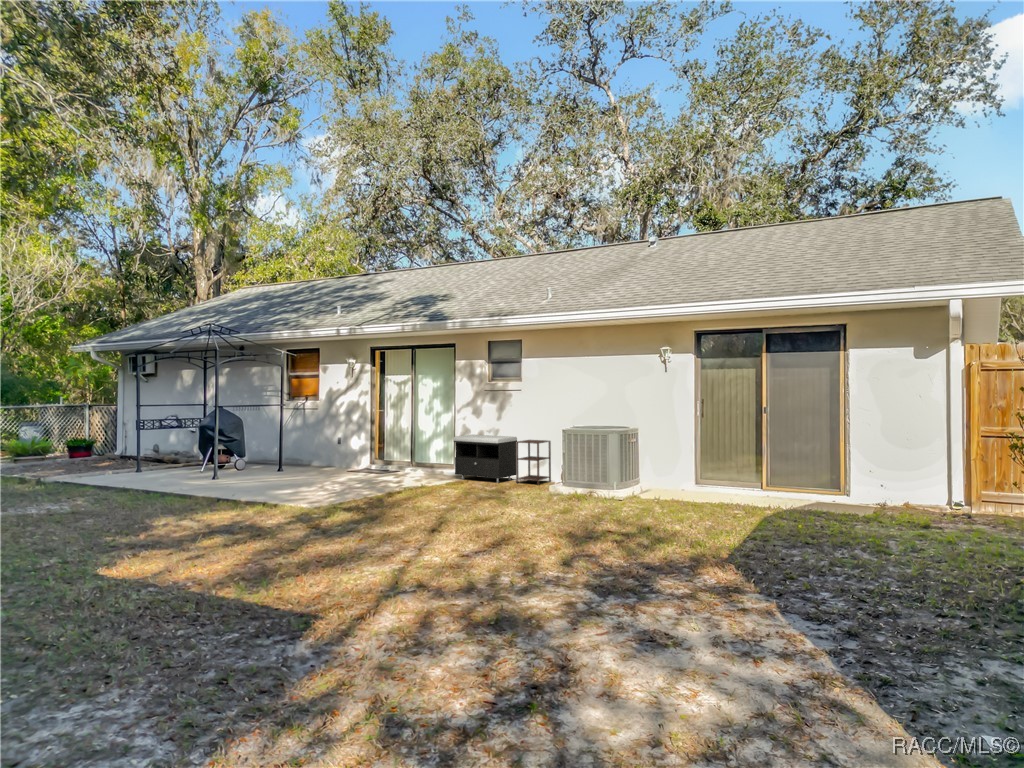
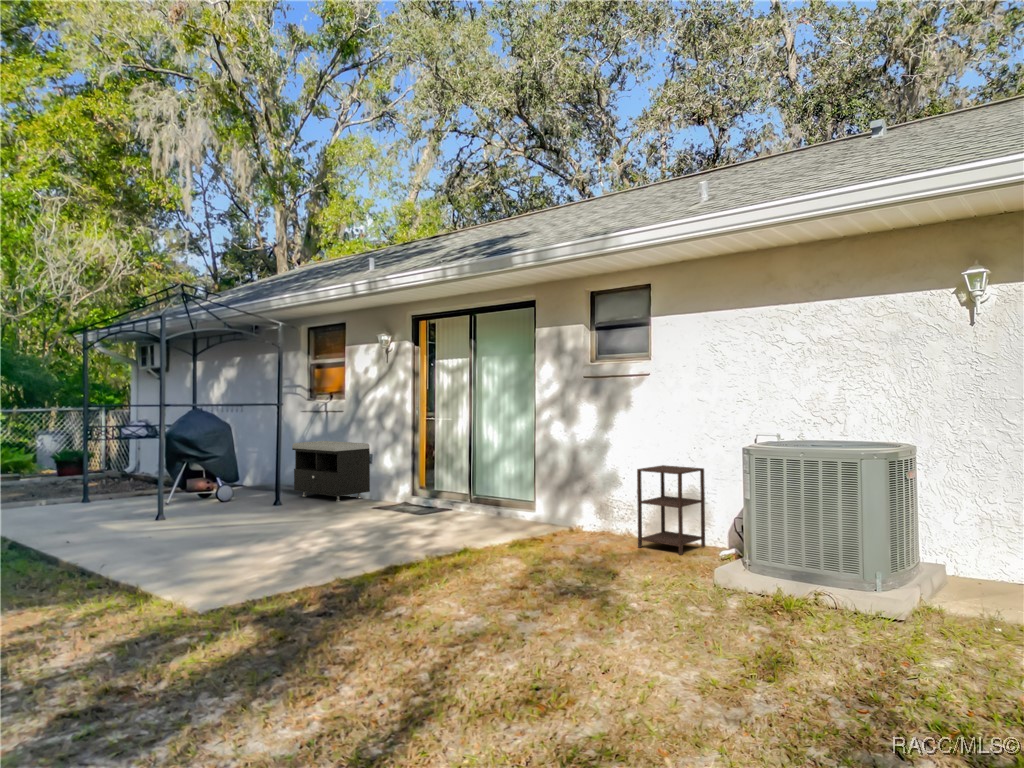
storage bench: present [454,435,517,482] -> present [292,441,370,501]

